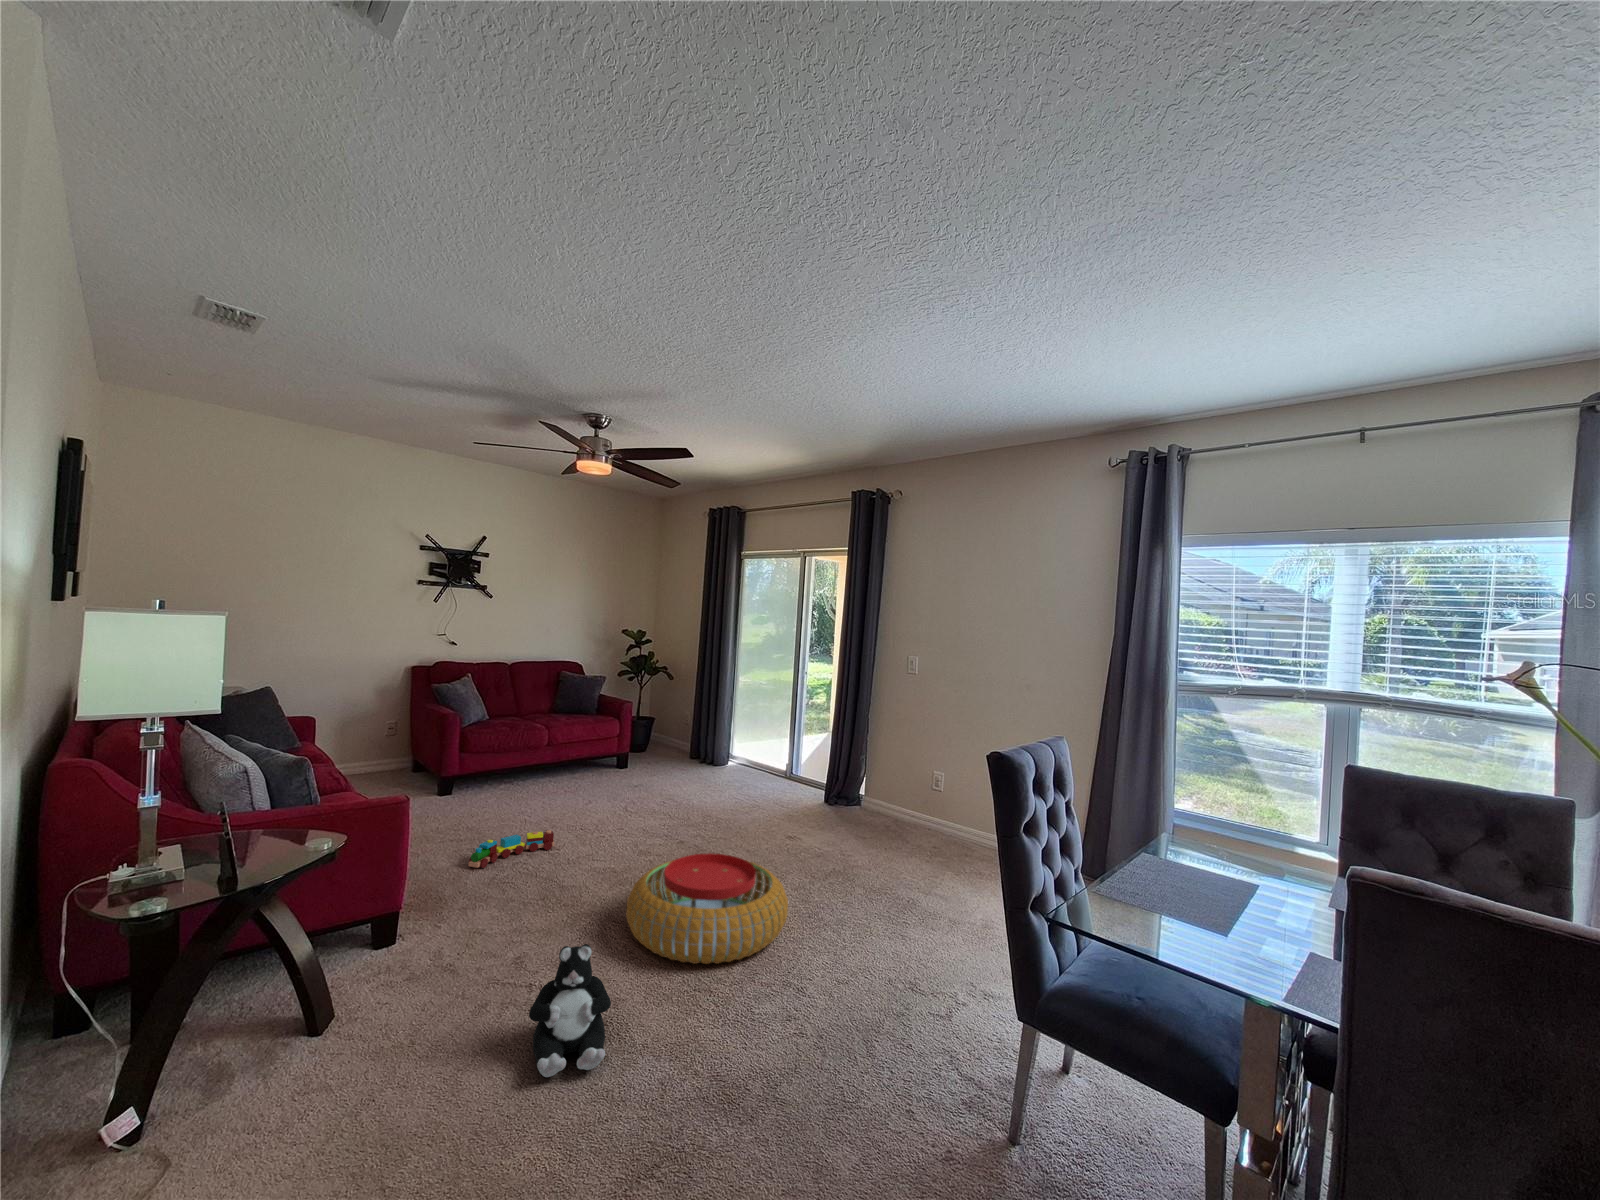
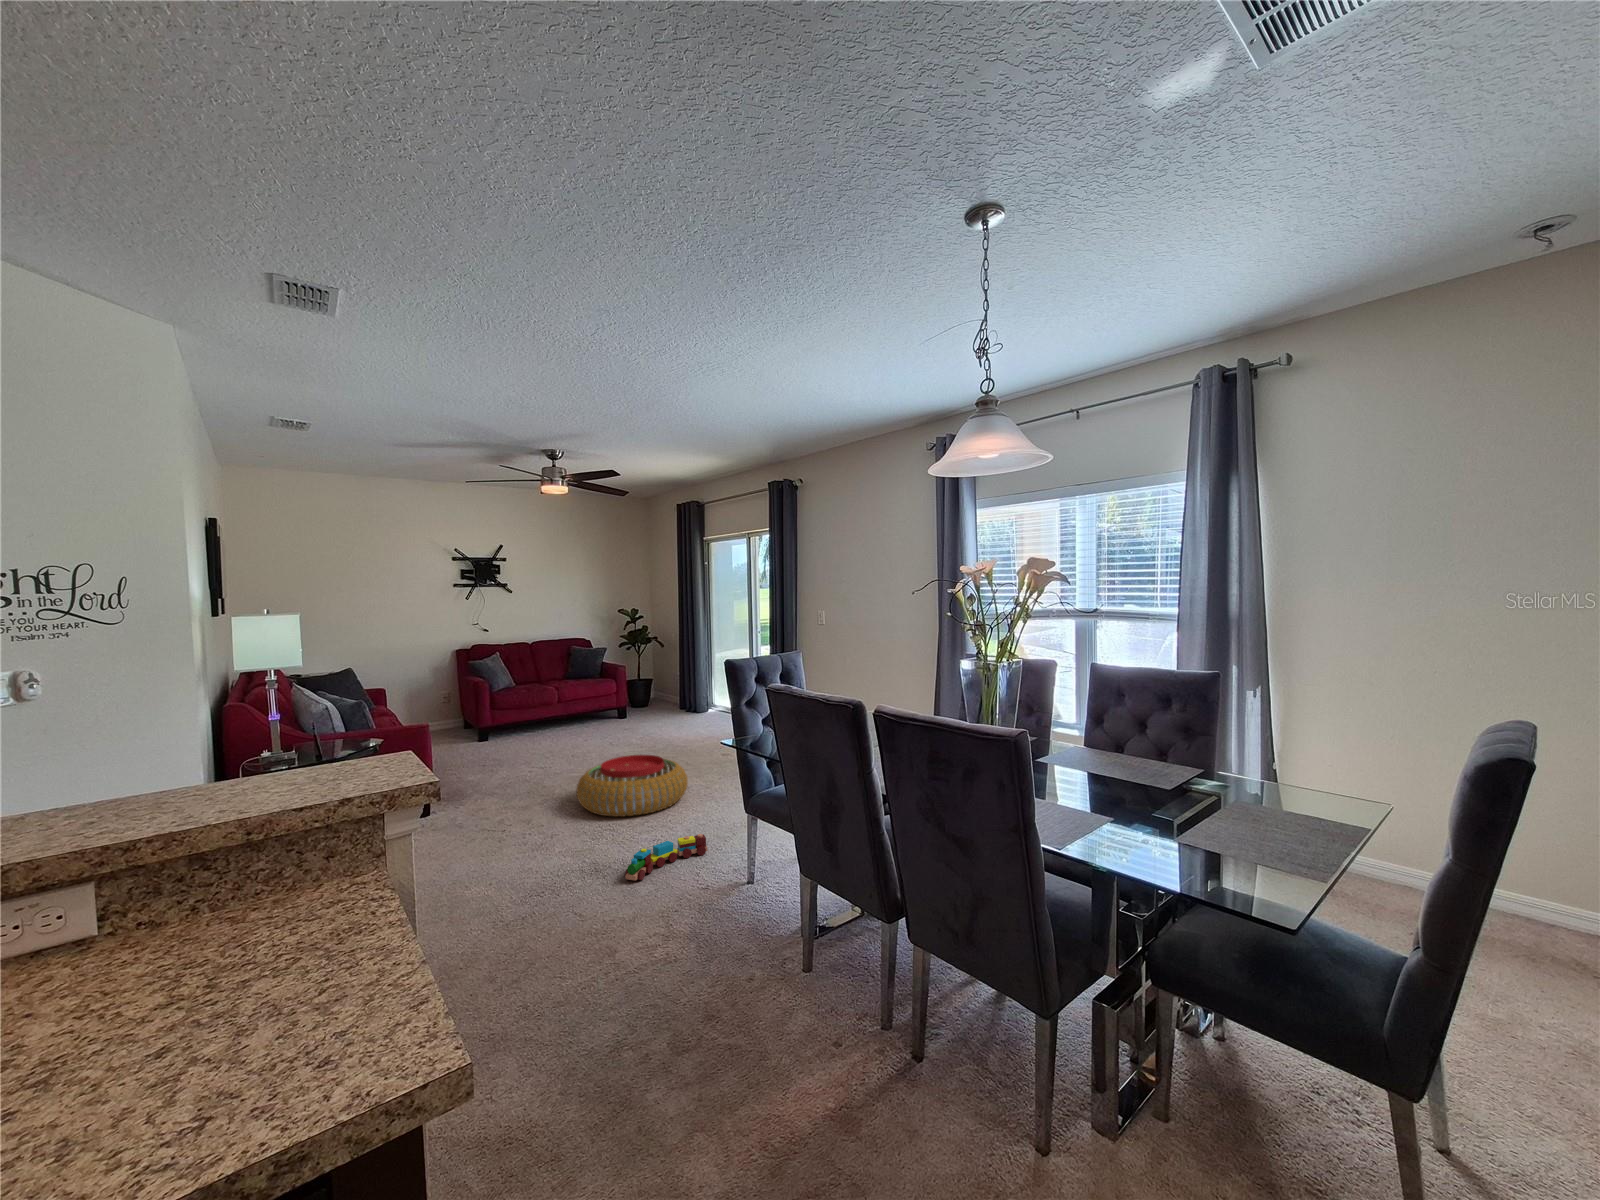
toy train: present [468,830,554,868] -> present [625,834,708,880]
plush toy: present [529,944,611,1077] -> none [496,793,546,860]

